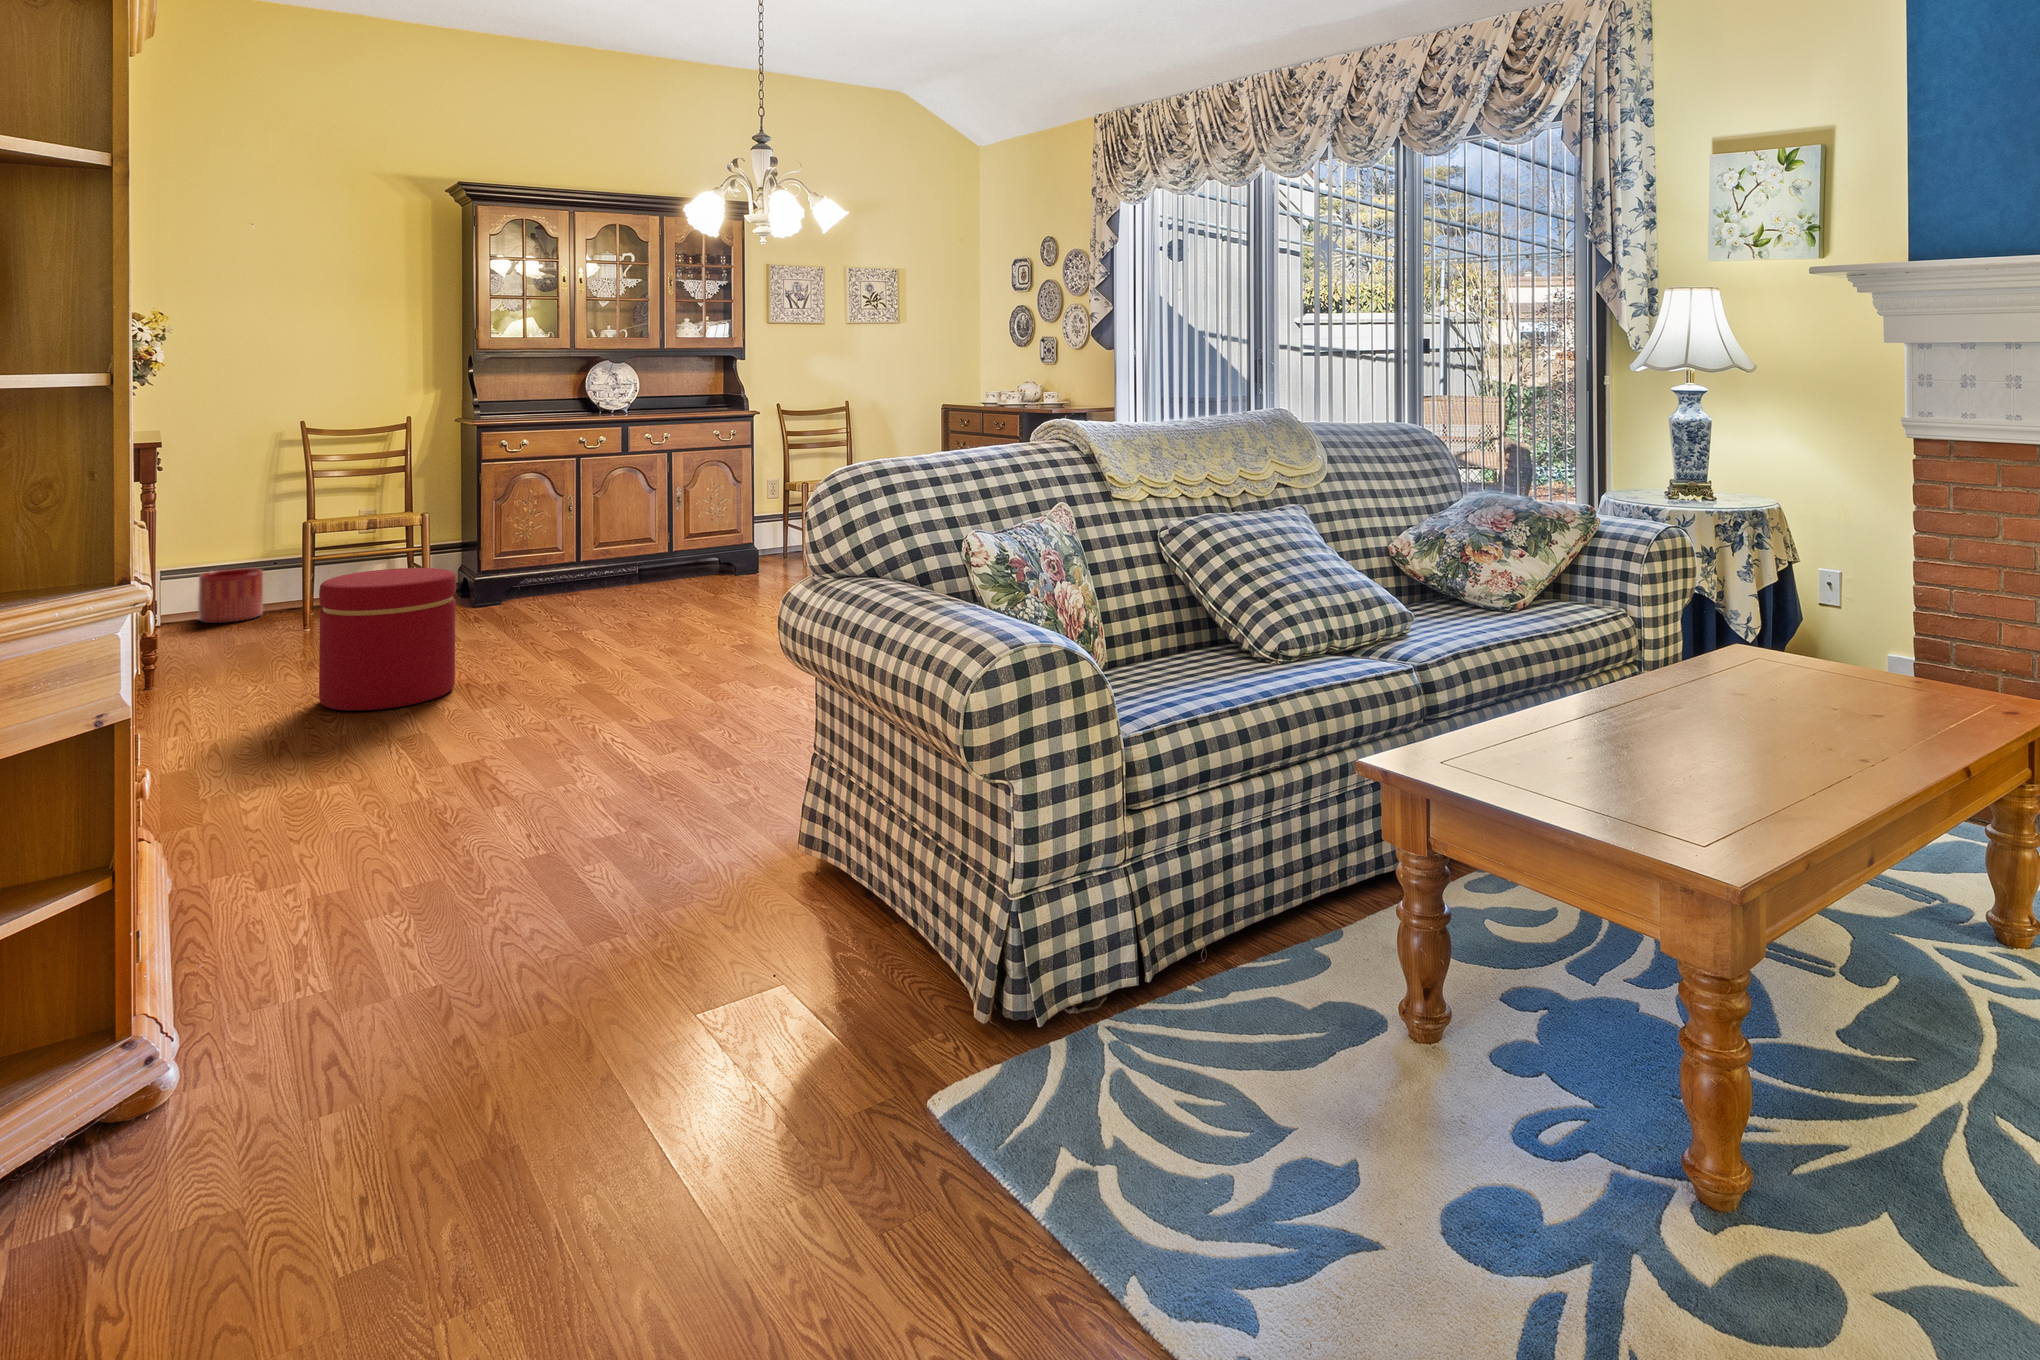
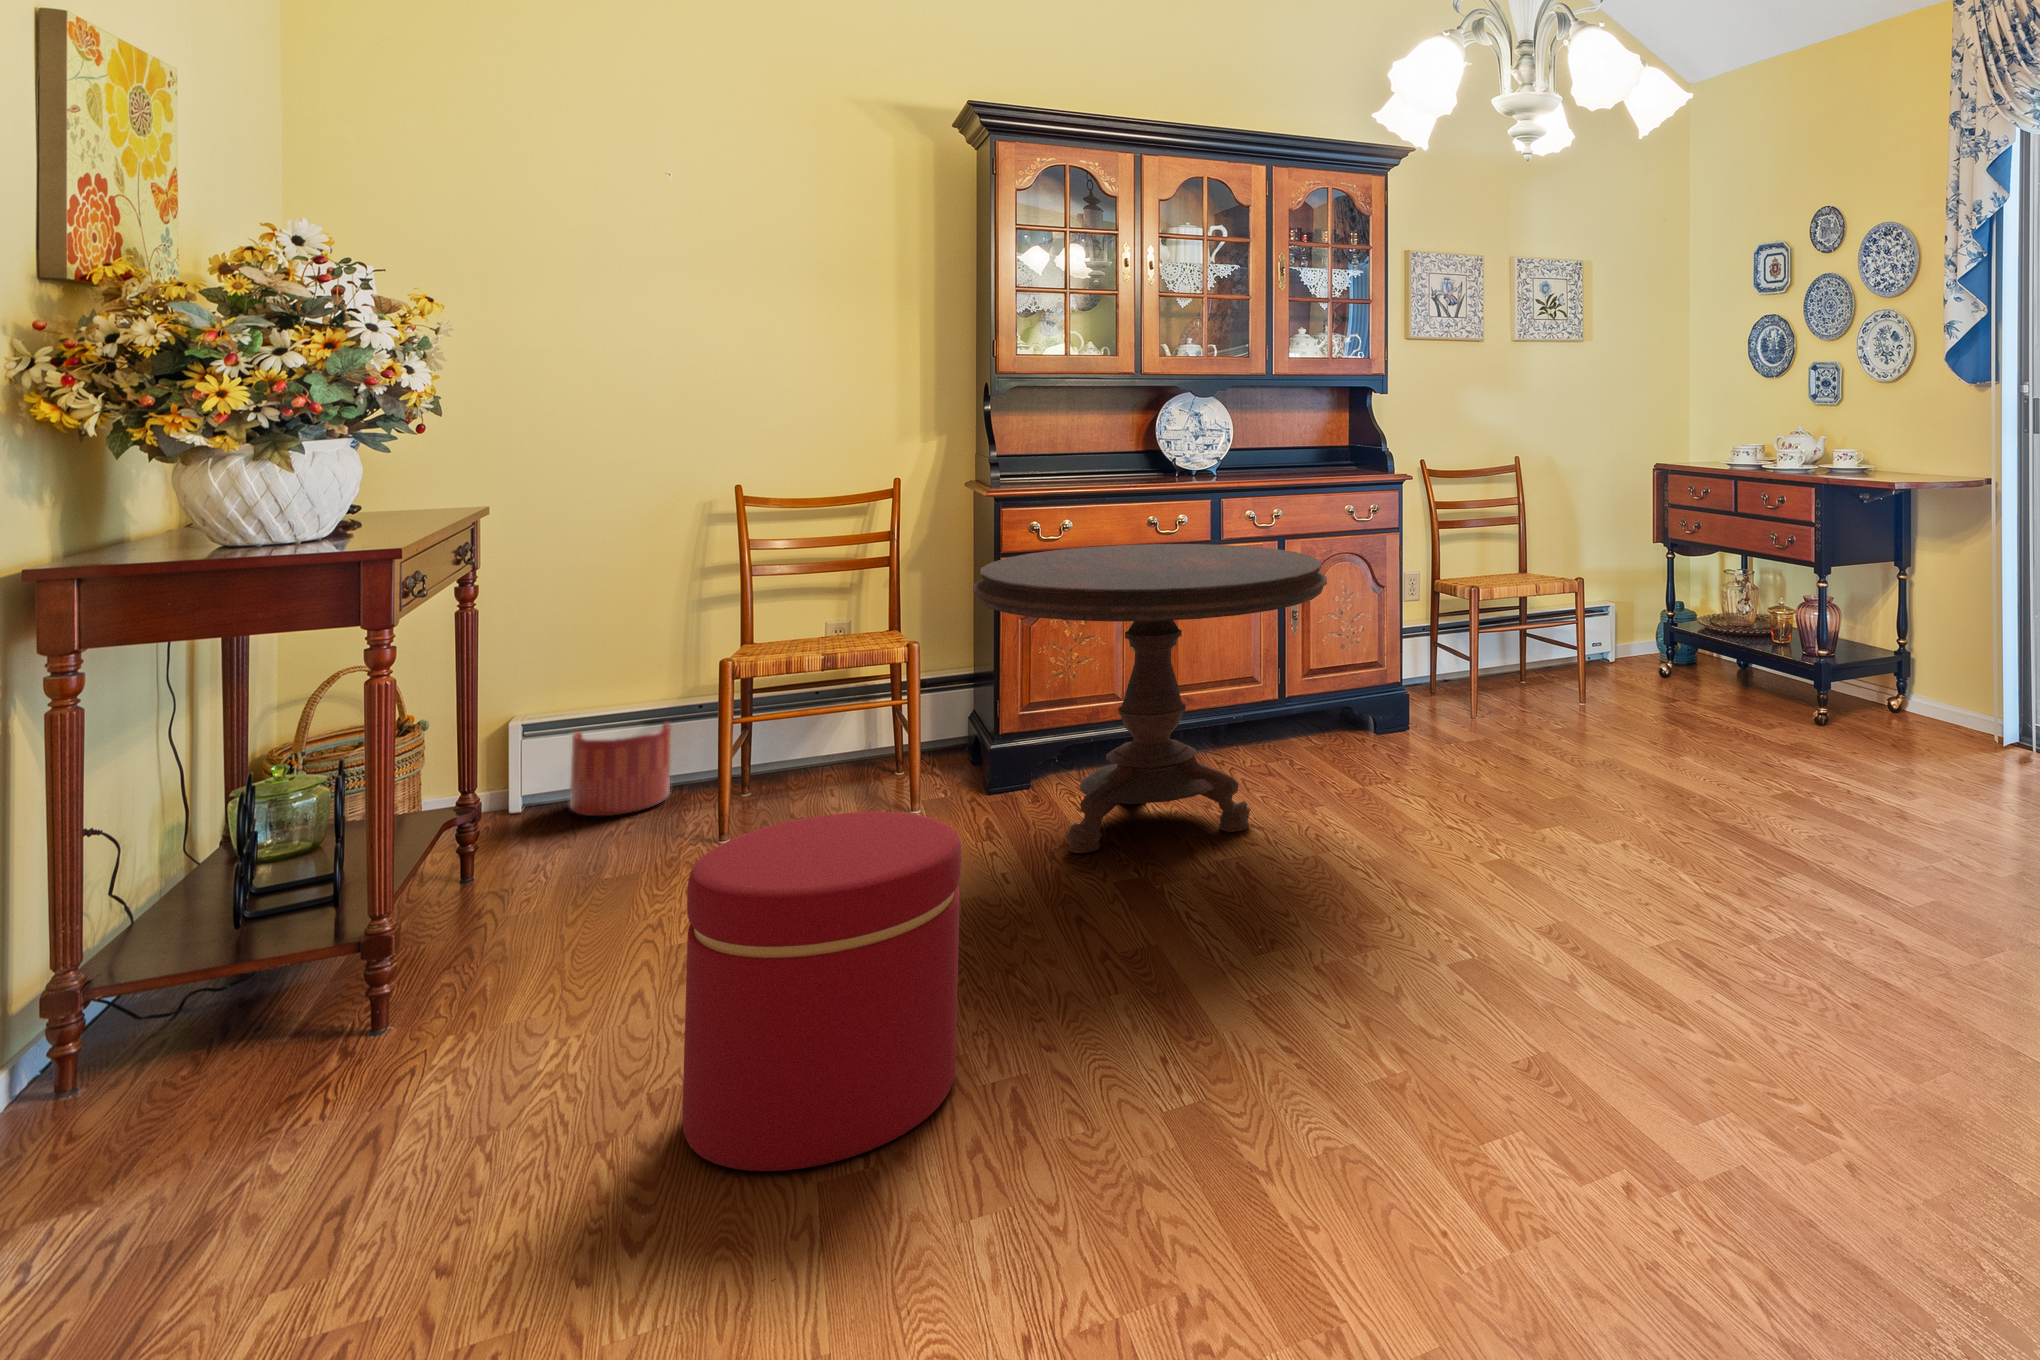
side table: none [462,454,684,623] -> present [973,544,1327,853]

